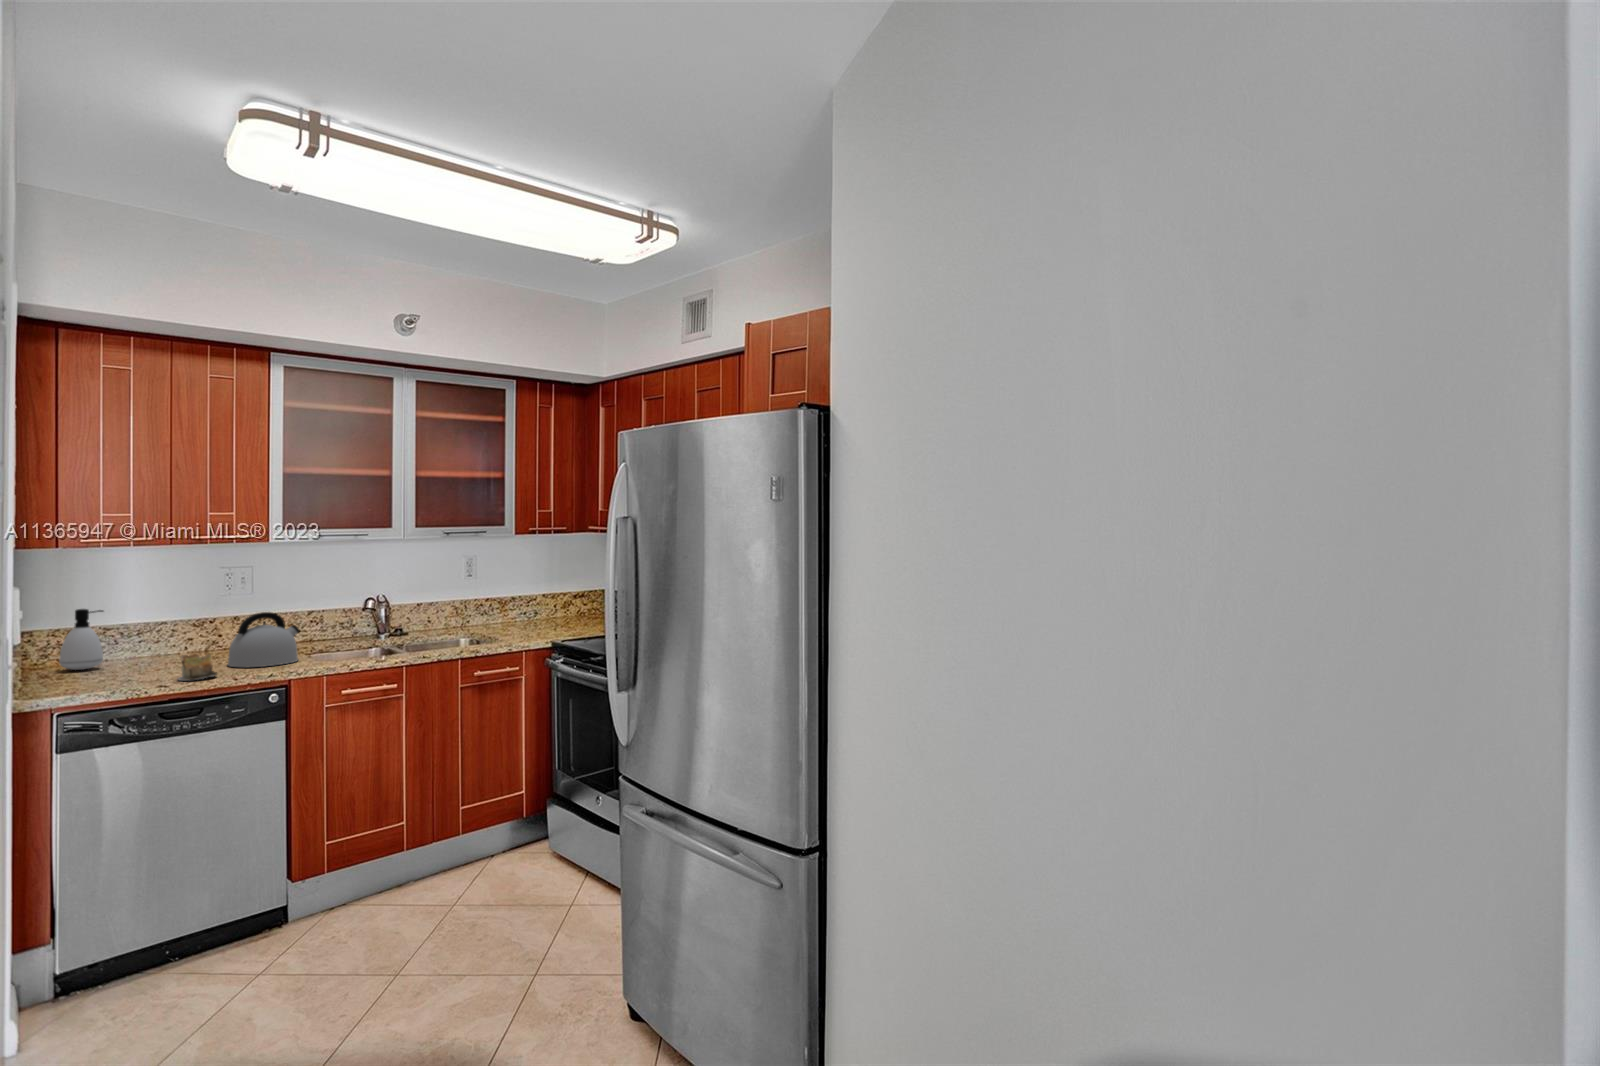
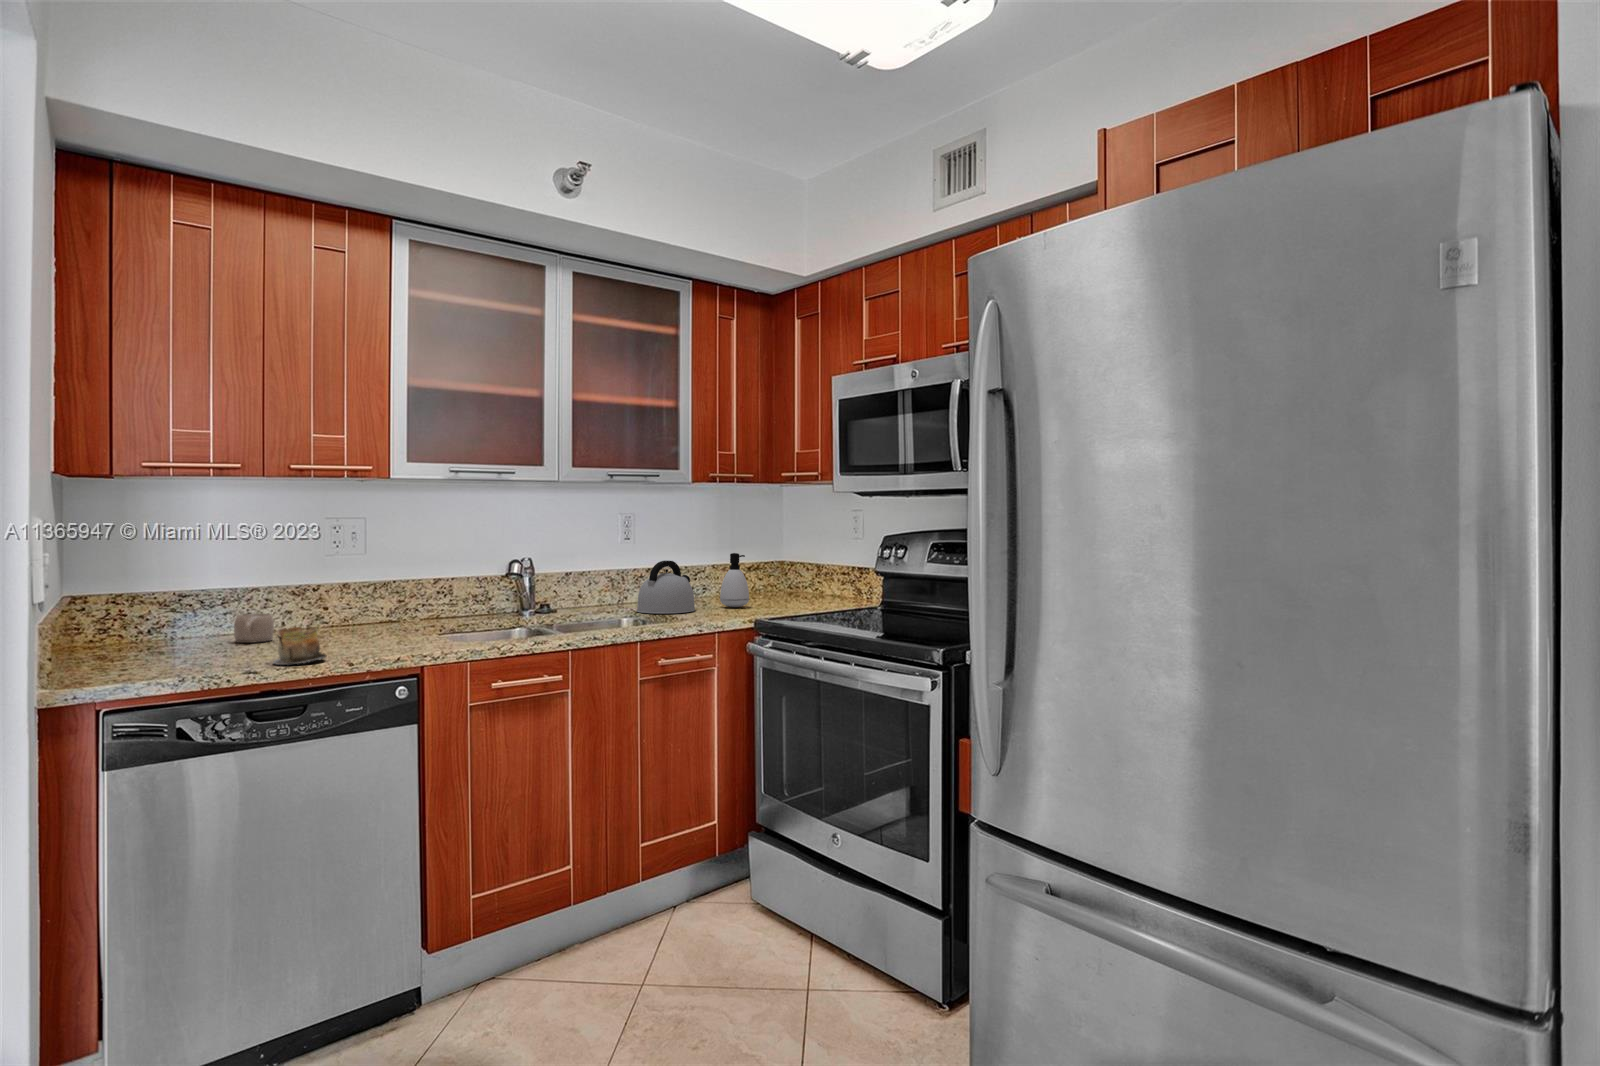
soap dispenser: present [59,609,103,670] -> present [720,553,749,607]
kettle: present [228,612,300,667] -> present [637,561,695,614]
mug: none [147,642,178,664] -> present [234,614,274,643]

